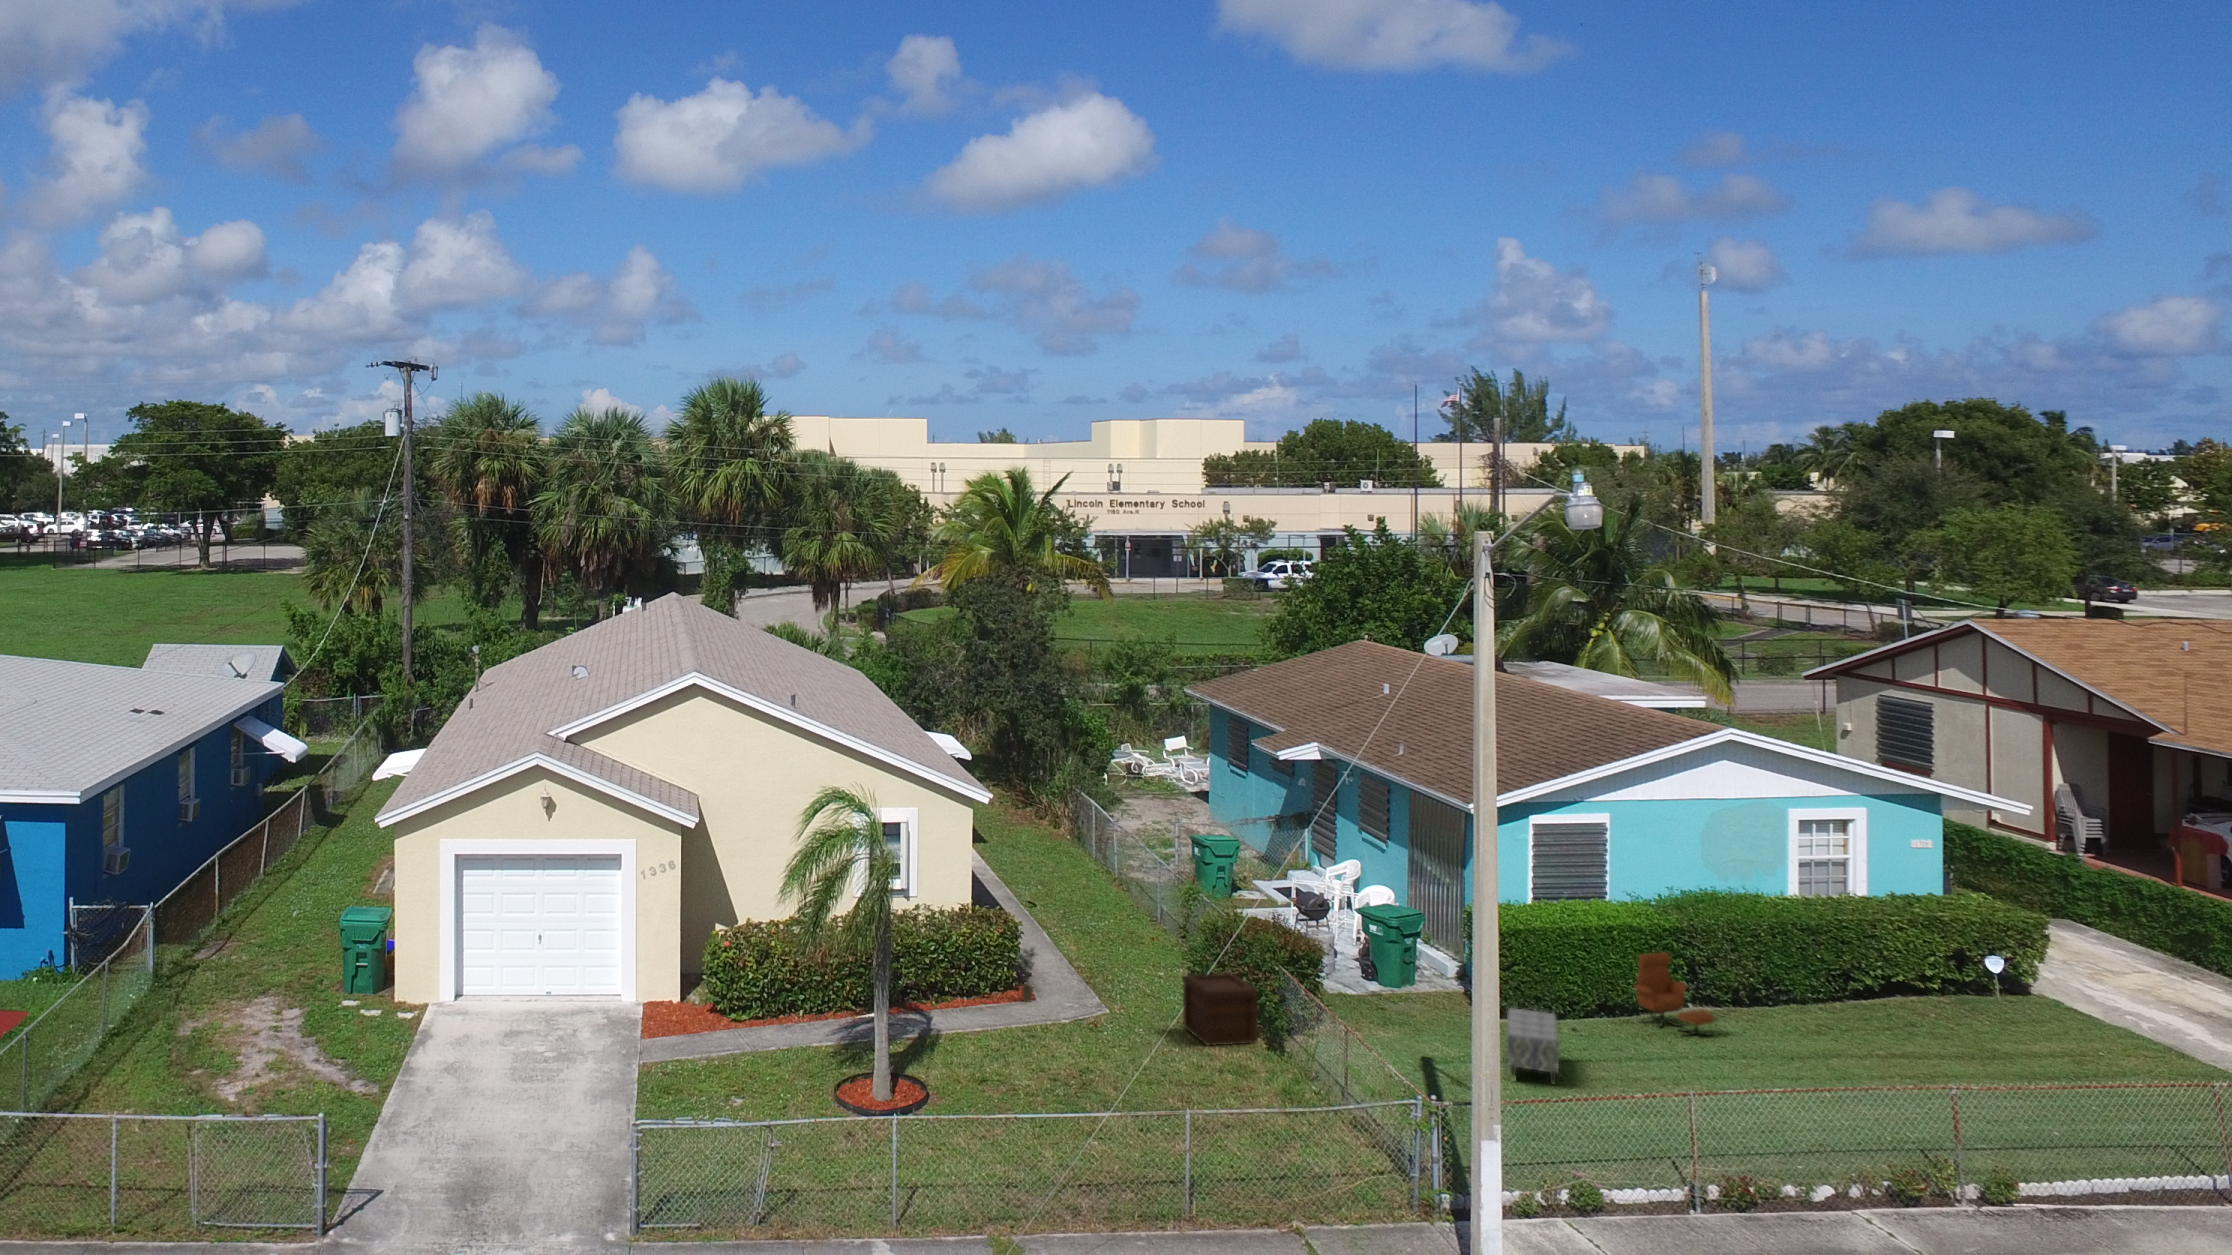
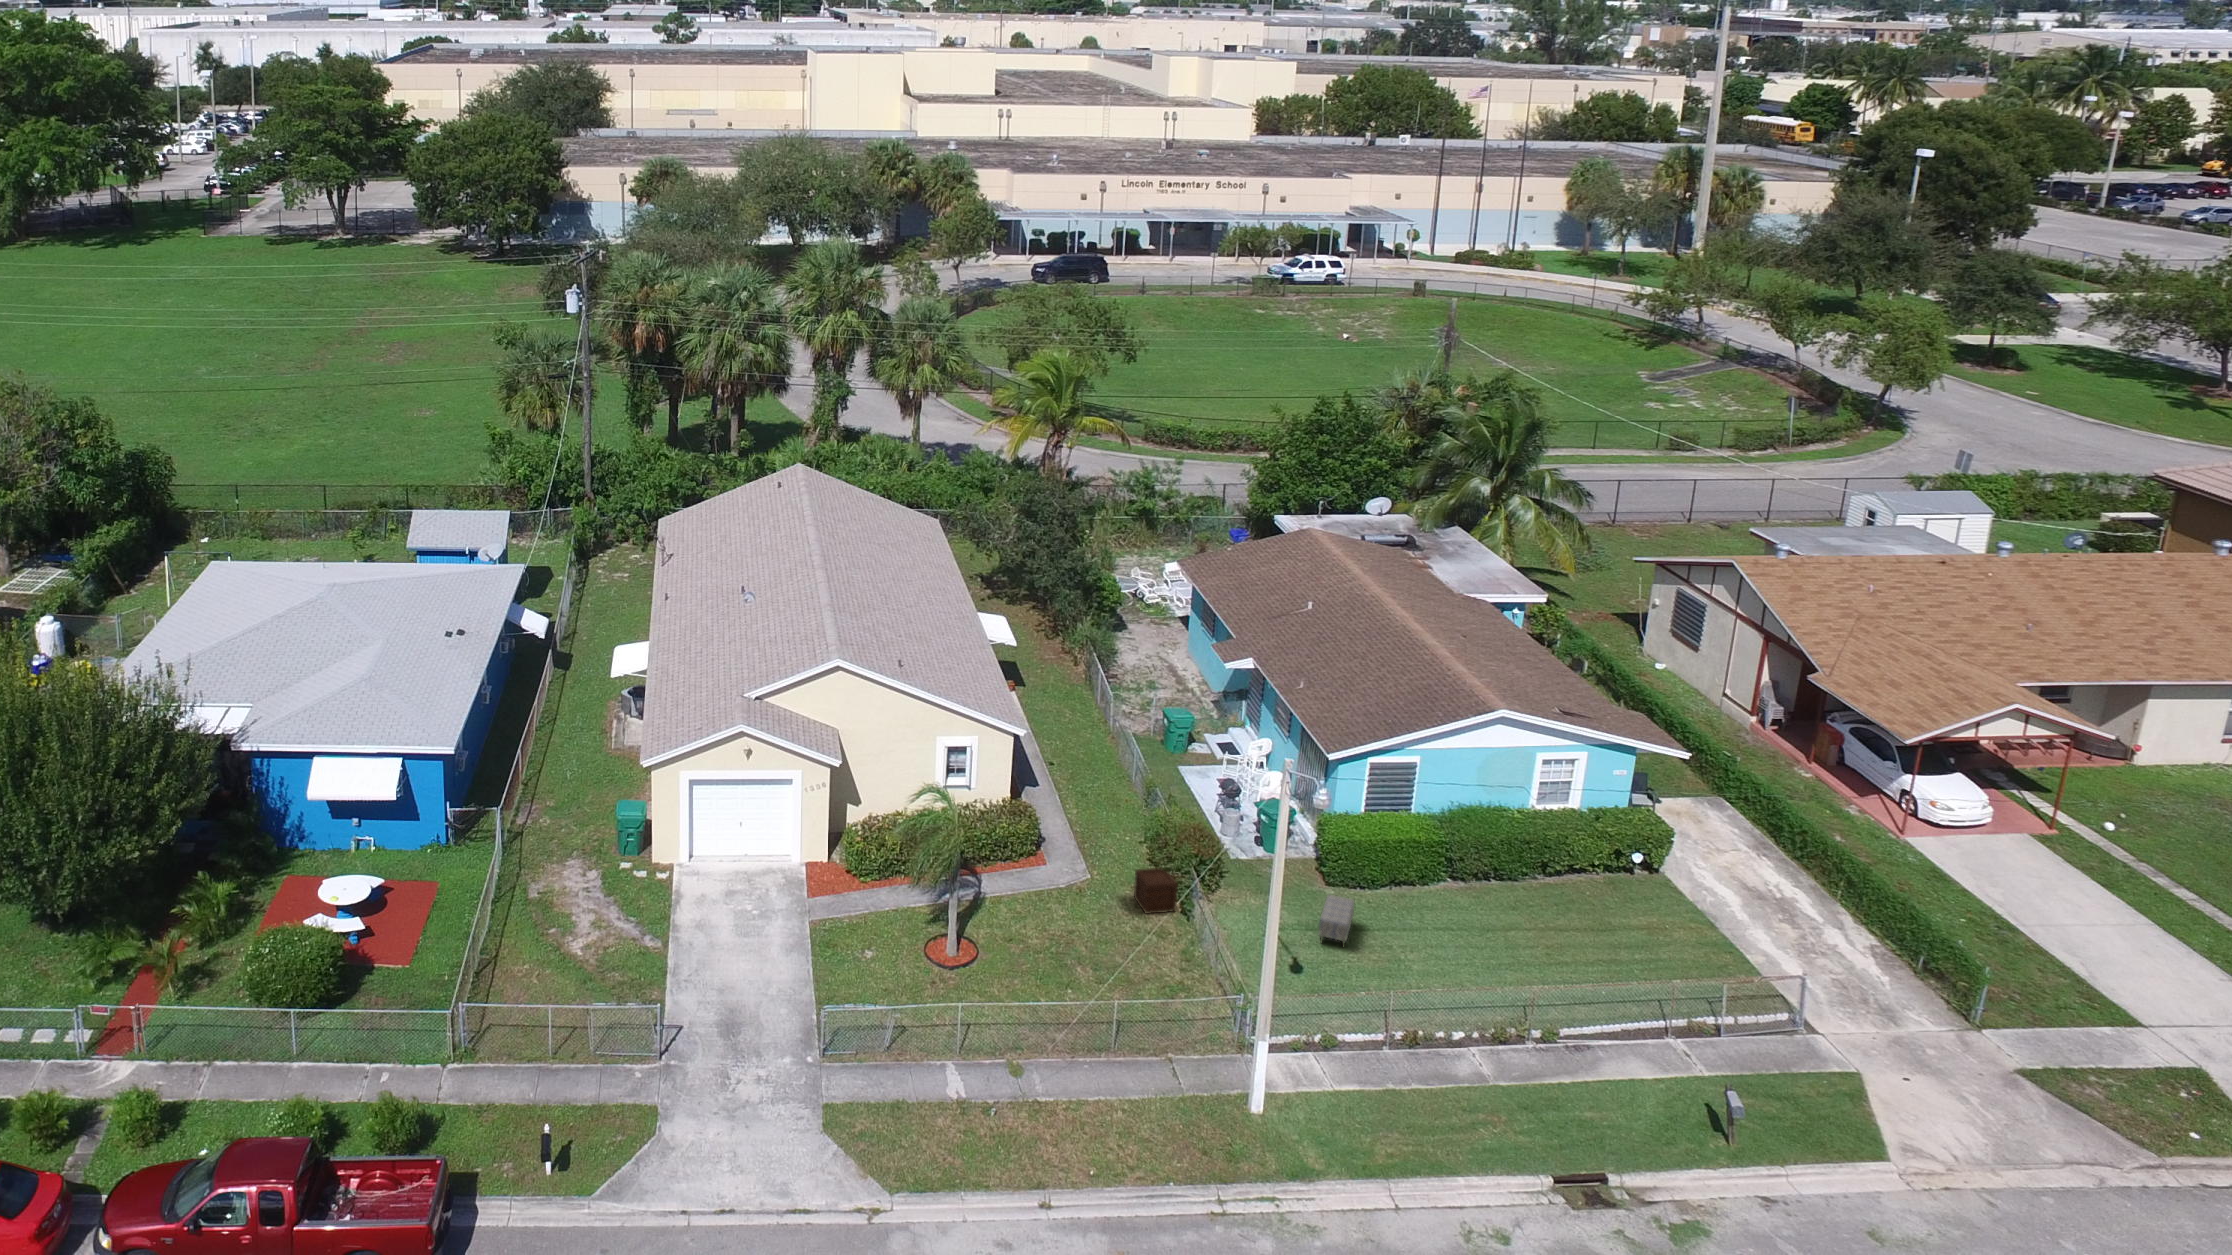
potted plant: present [1017,948,1036,1002] -> none [1034,839,1050,871]
lounge chair: present [1635,953,1715,1037] -> none [1413,849,1458,908]

